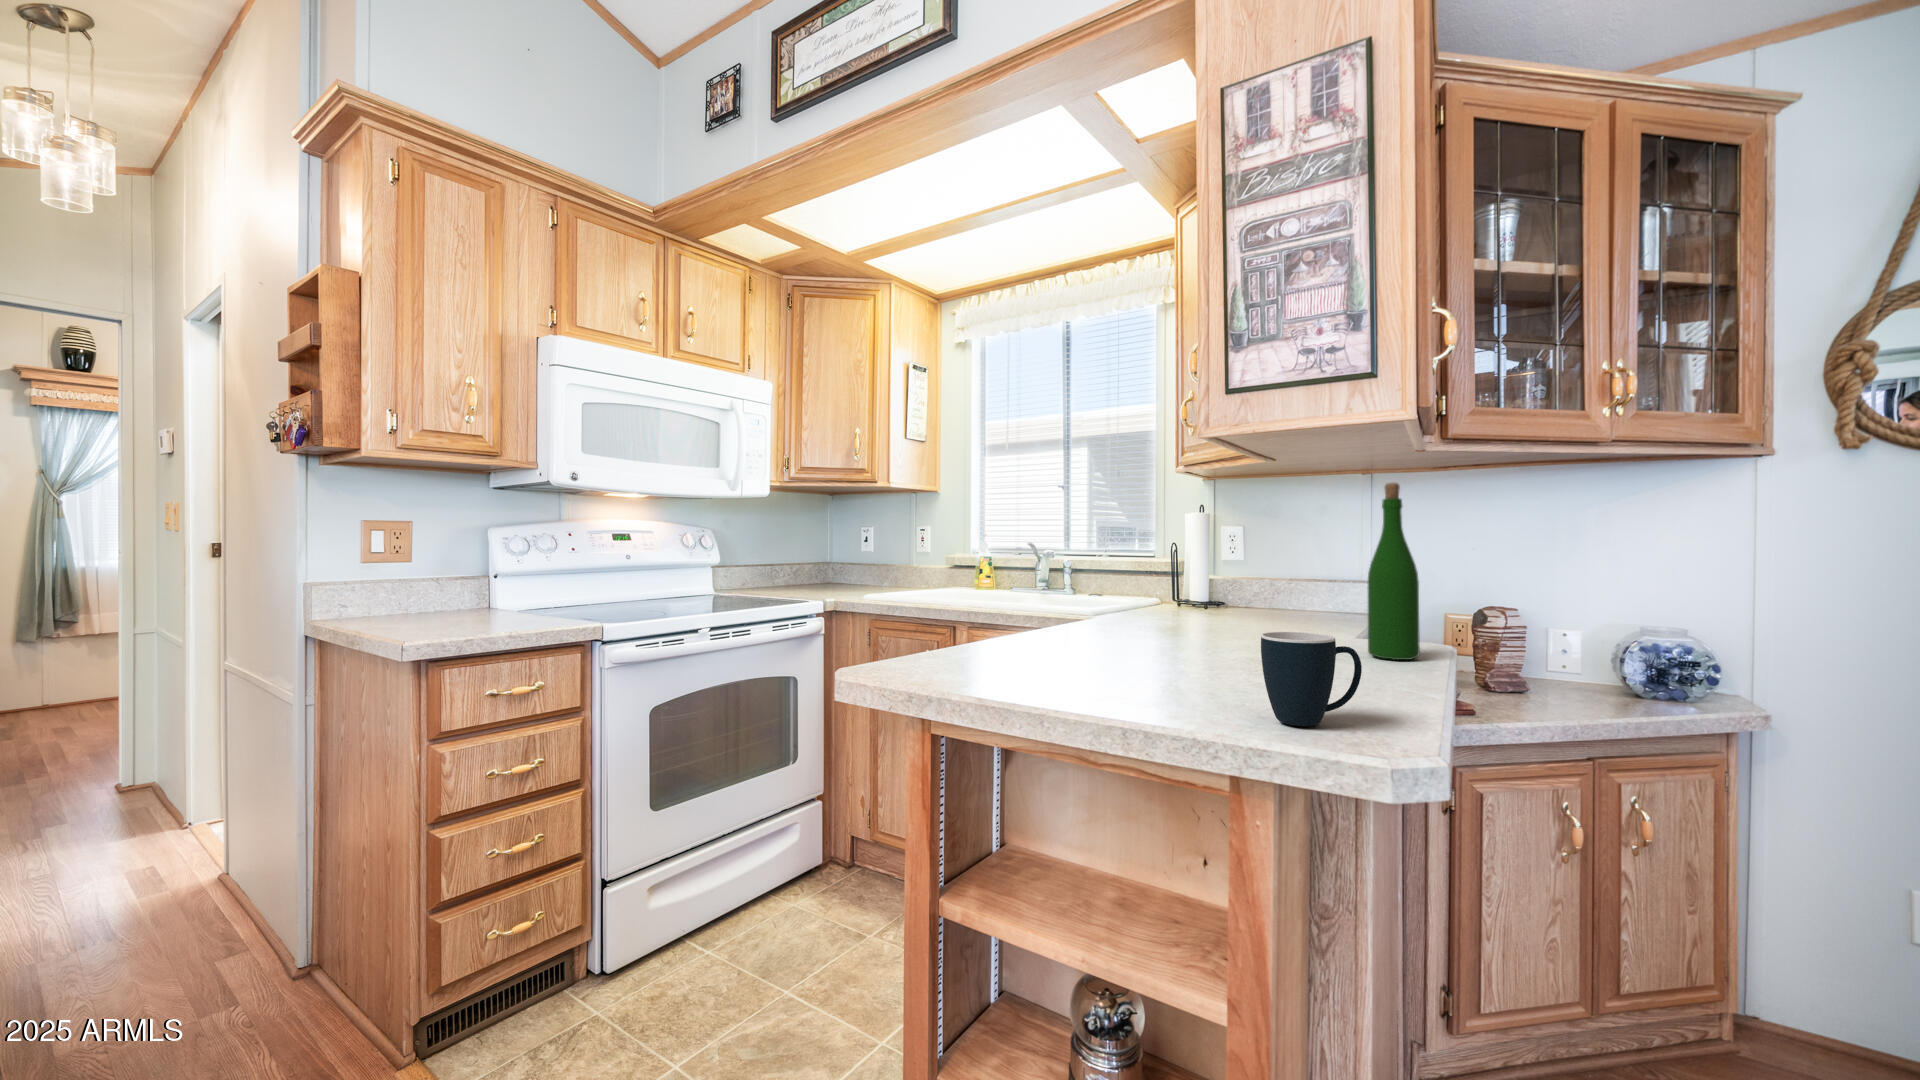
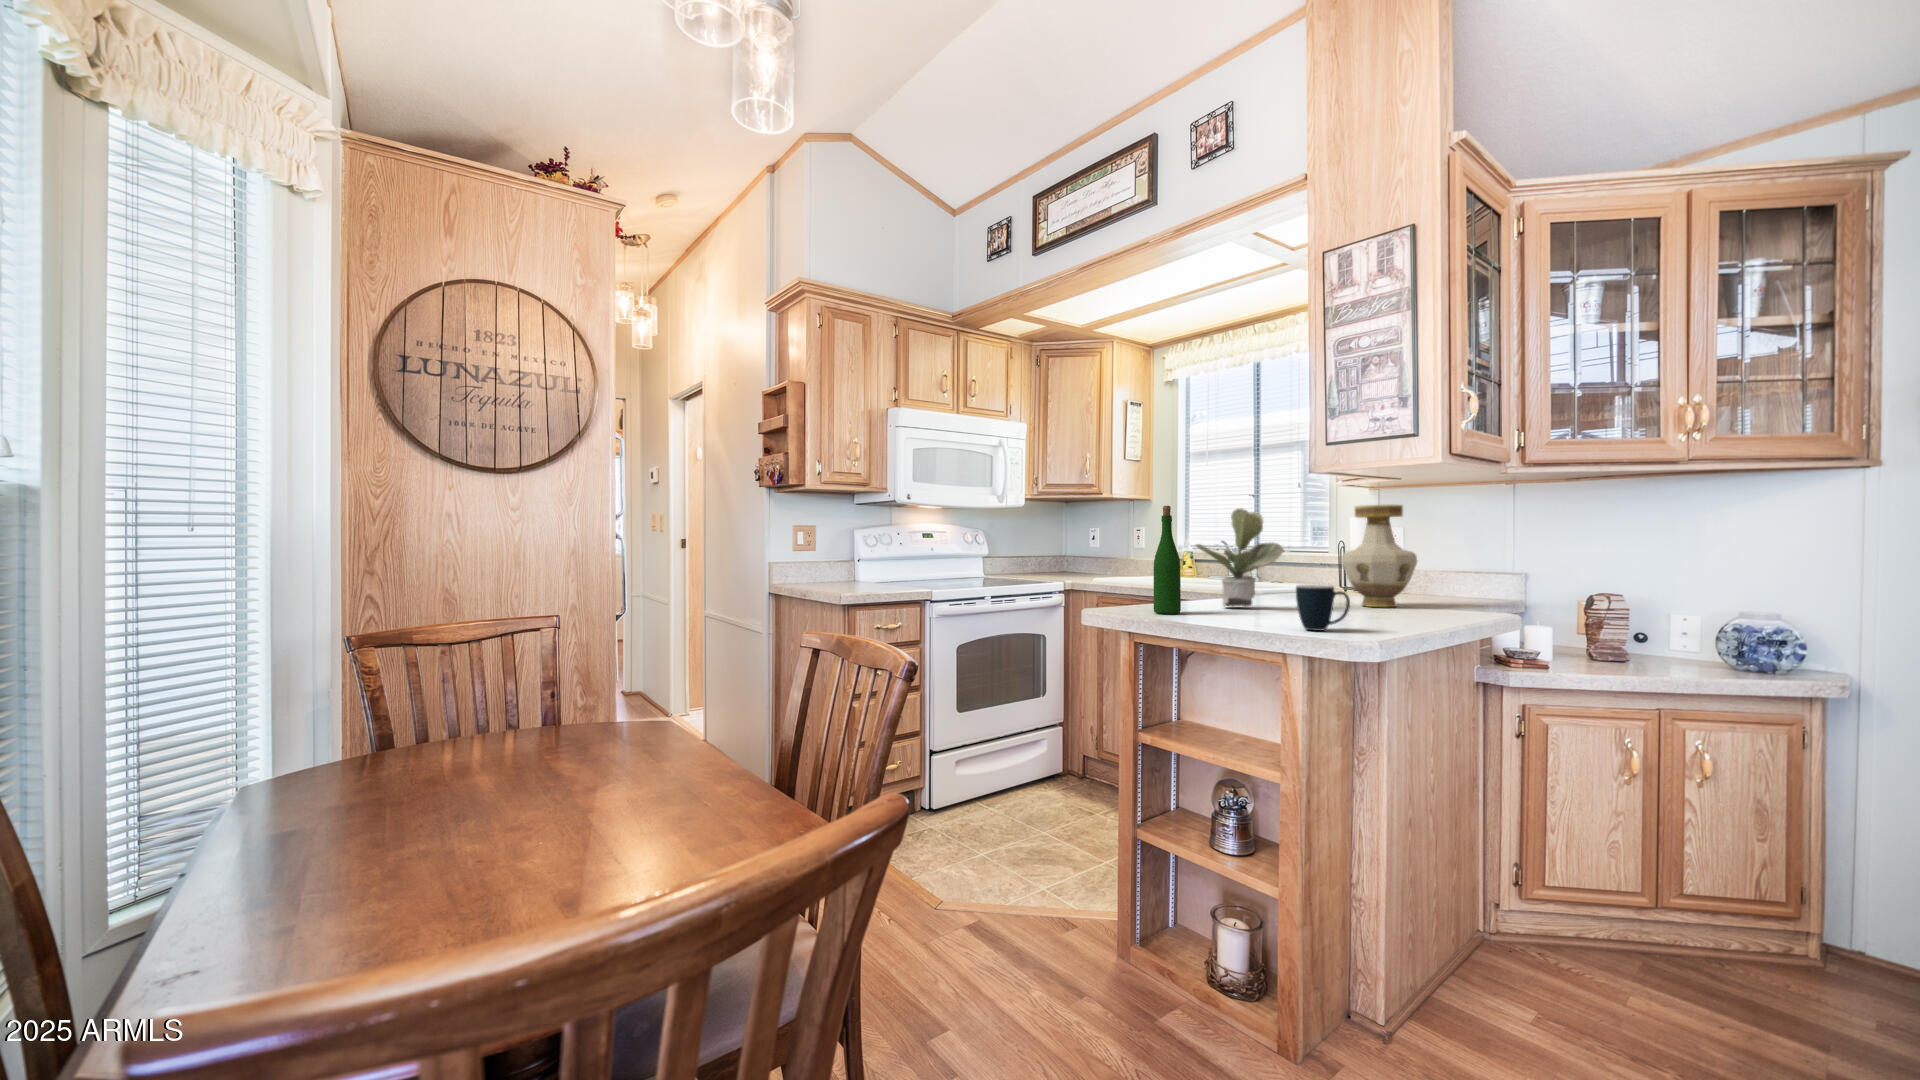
wine bottle: present [1368,483,1420,660] -> present [1154,506,1181,614]
vase: none [1226,489,1330,640] -> present [1341,505,1417,607]
potted plant: none [1028,492,1167,651] -> present [1196,508,1284,607]

